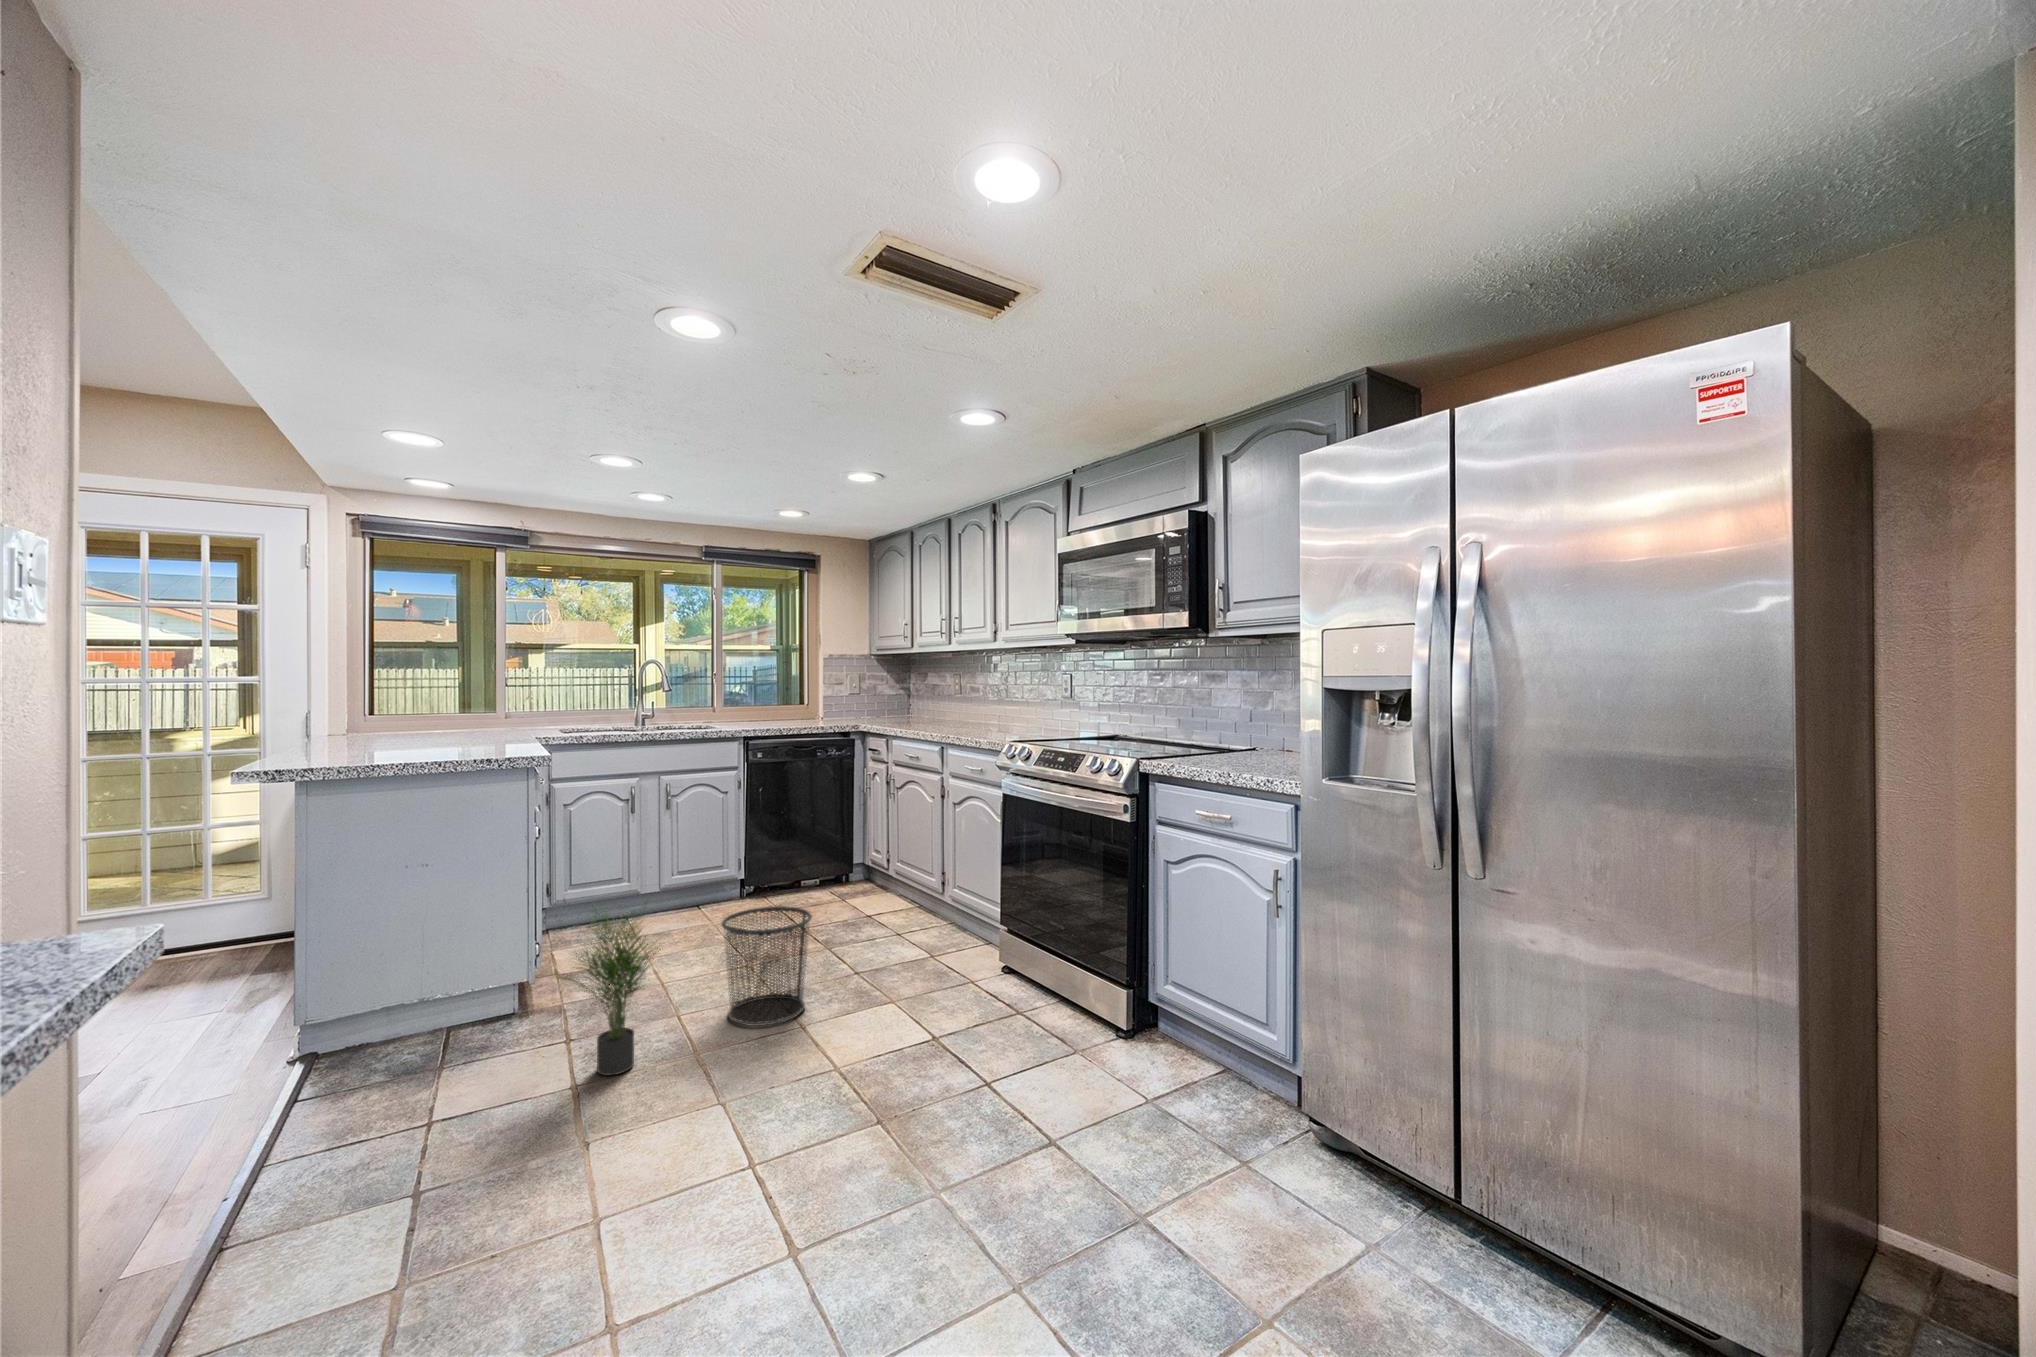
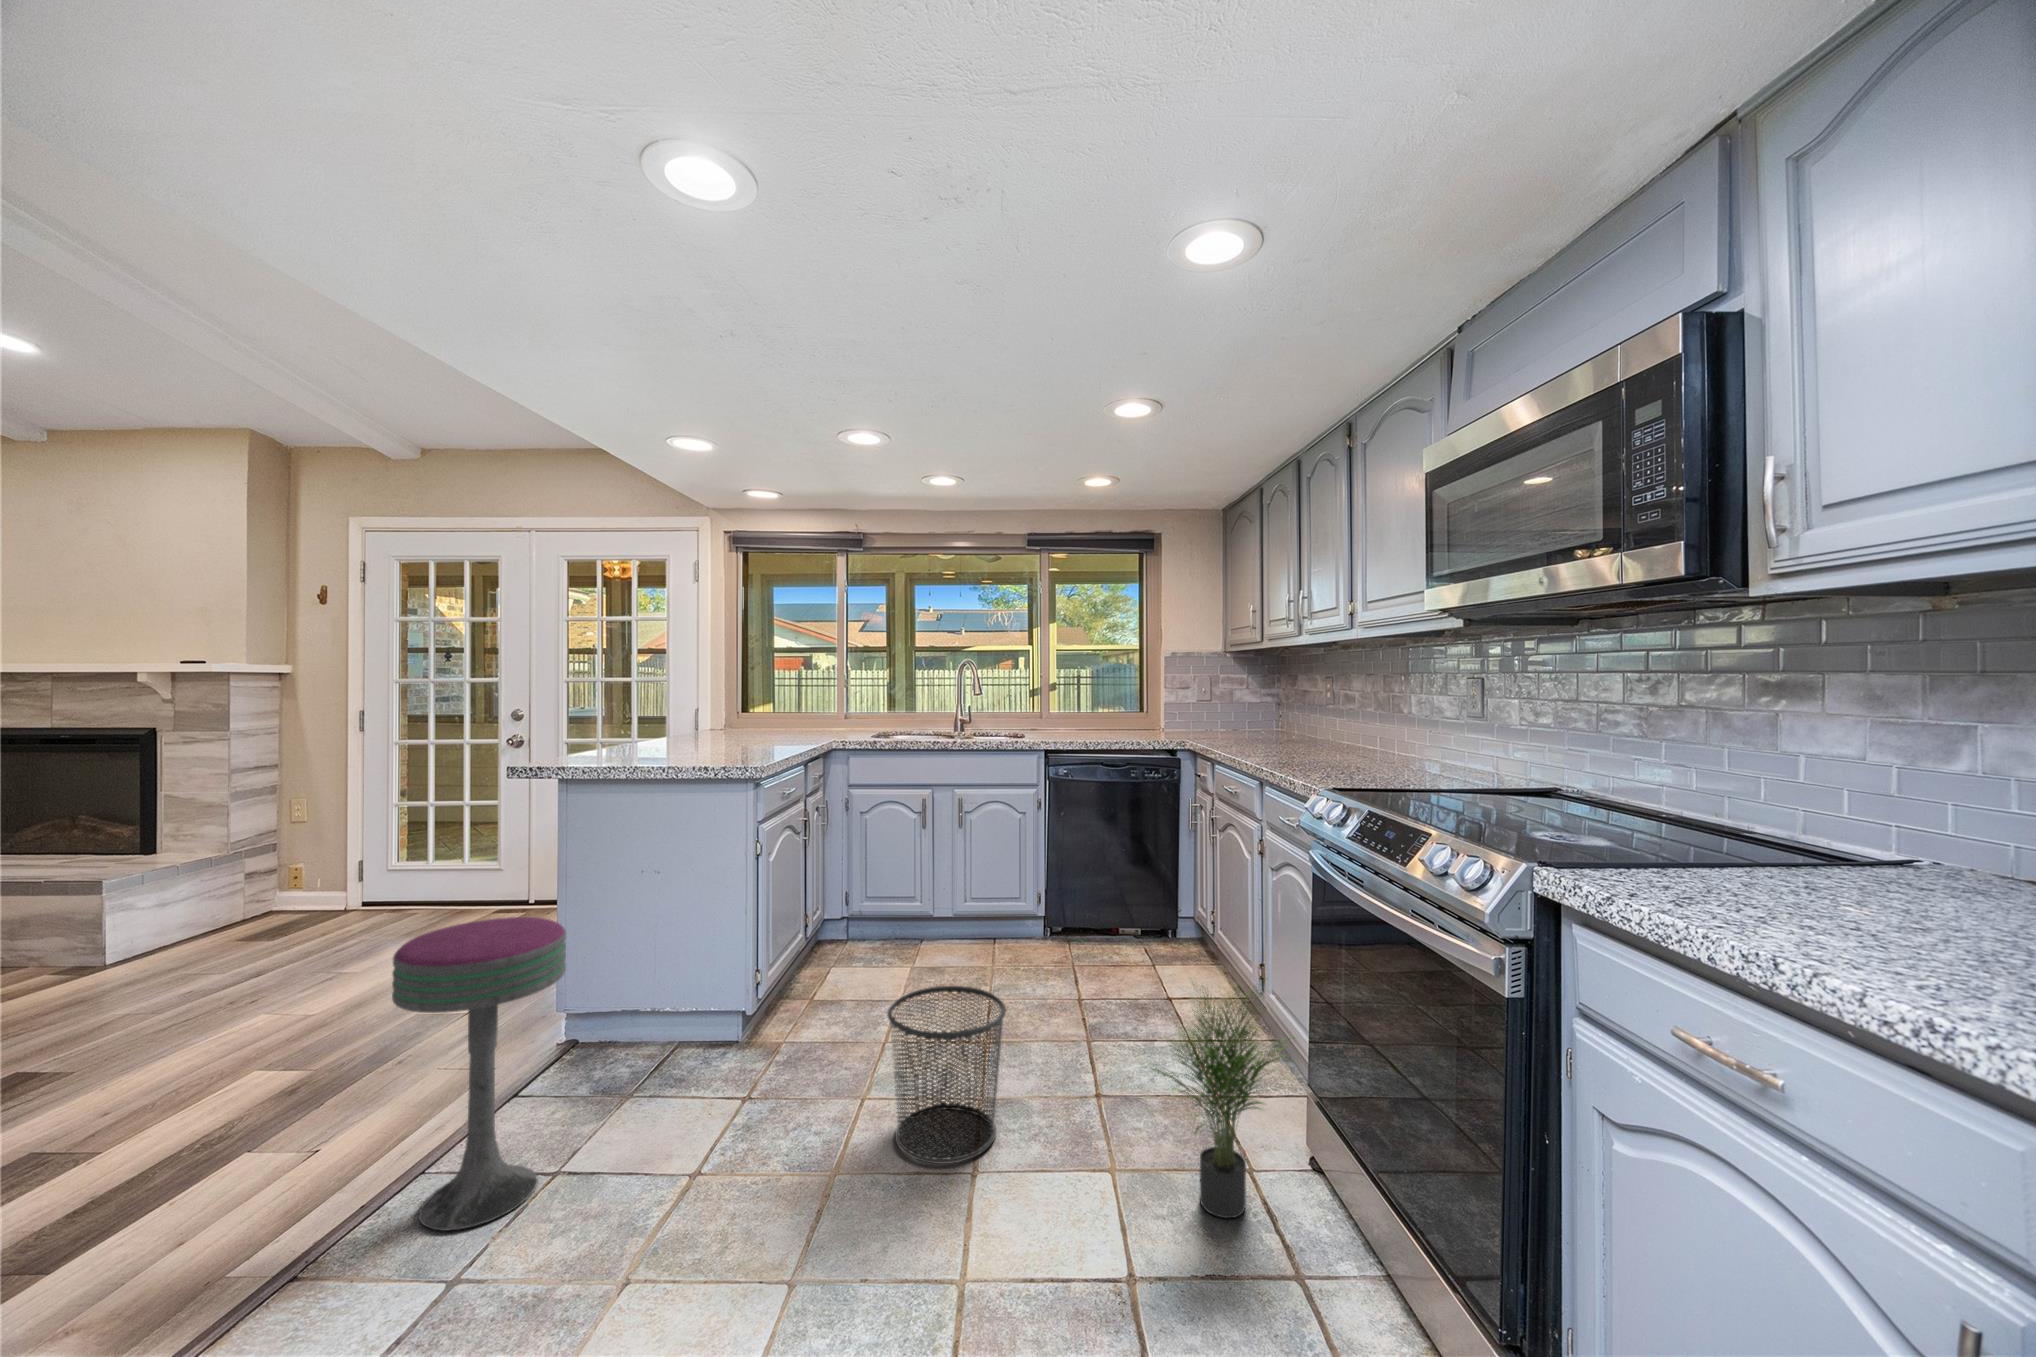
bar stool: none [308,889,467,1156] -> present [392,917,566,1231]
potted plant: present [556,908,662,1075] -> present [1152,978,1286,1218]

